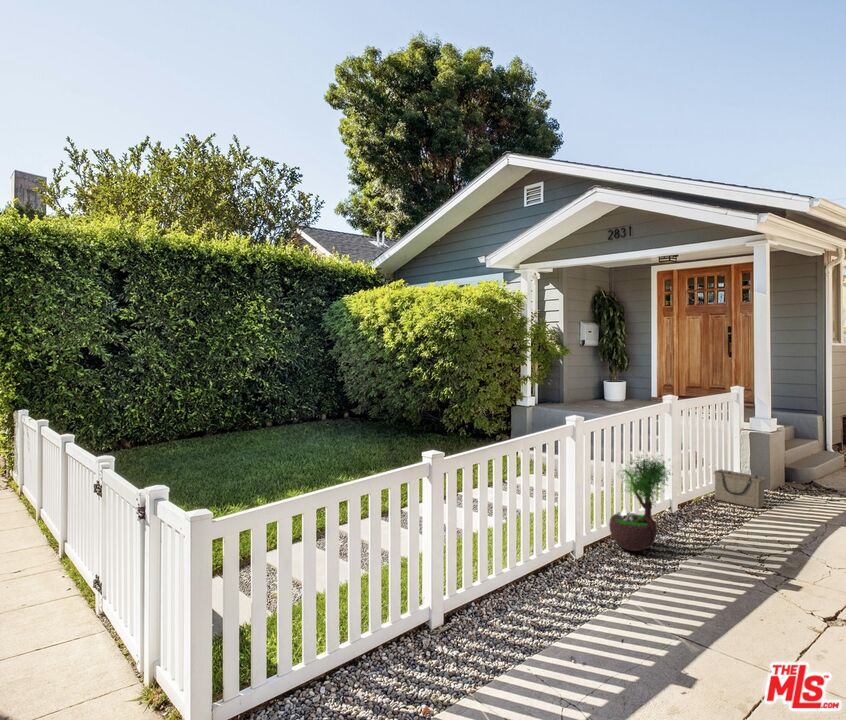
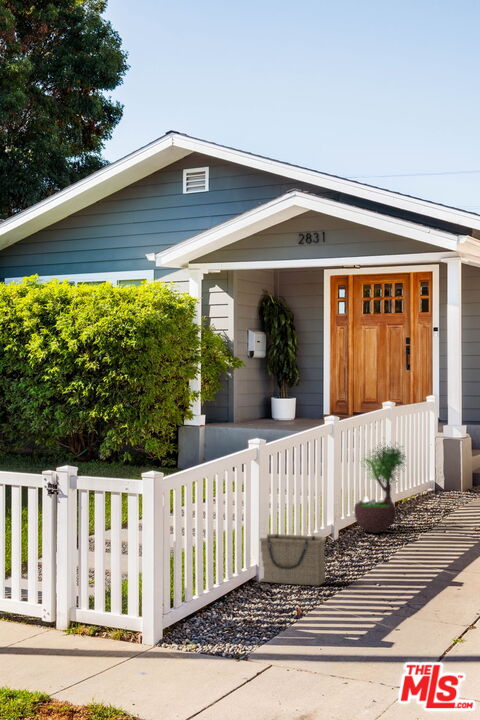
basket: present [714,470,766,508] -> present [260,534,326,585]

